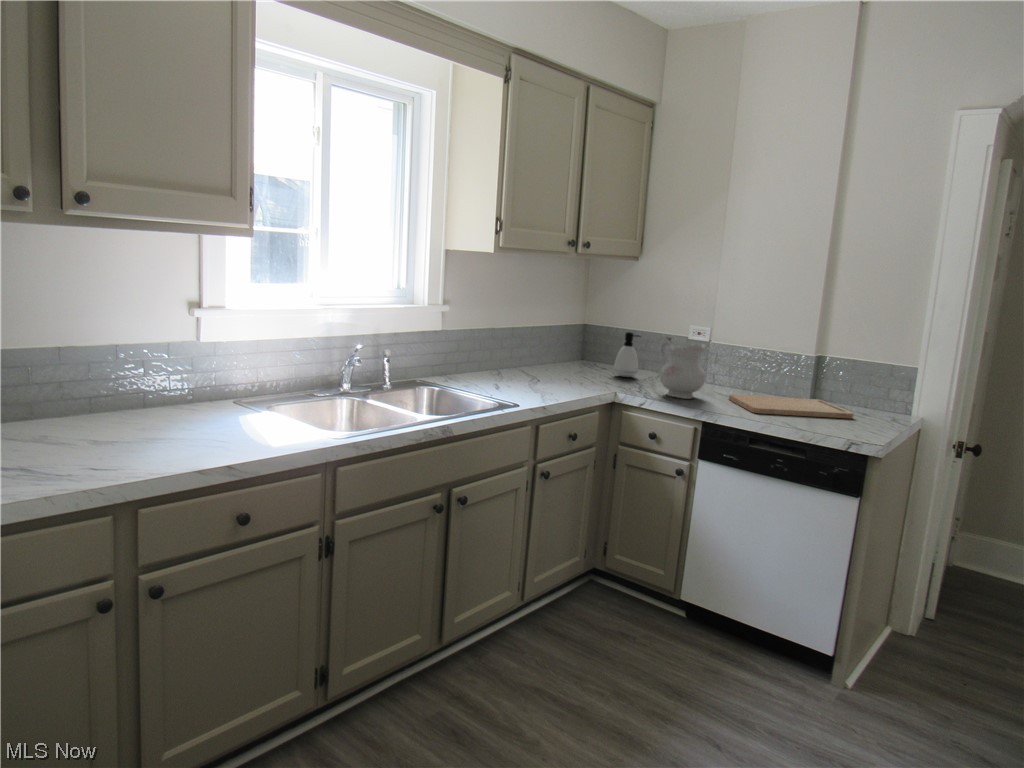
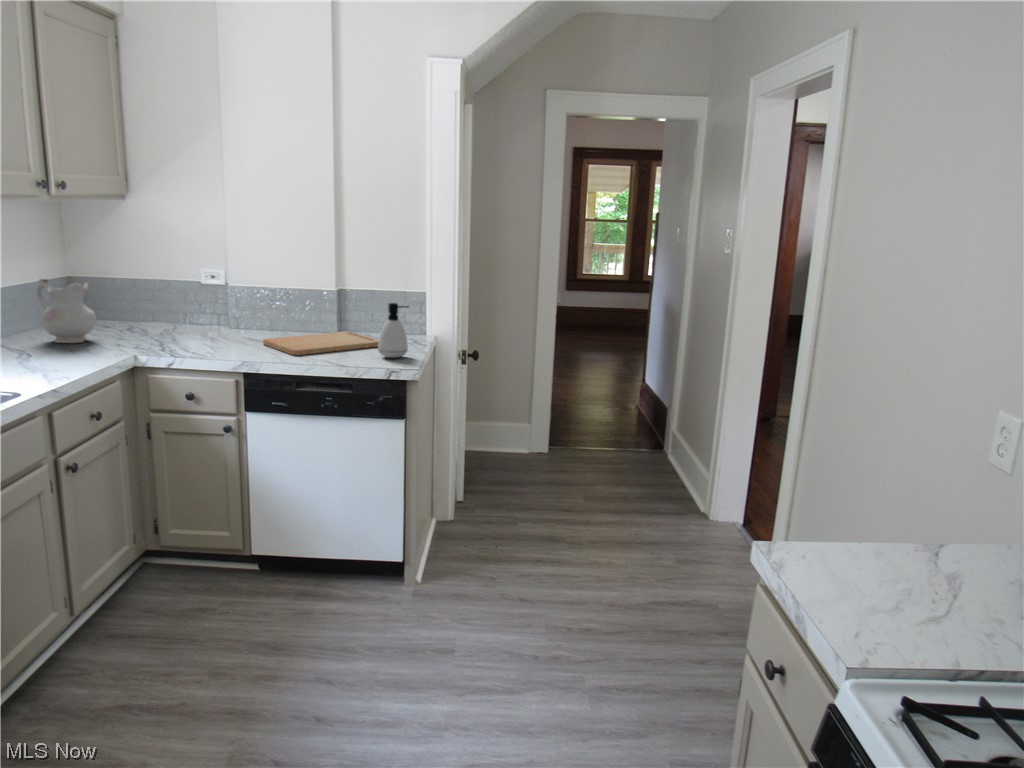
soap dispenser: present [614,332,641,377] -> present [378,303,409,358]
ceramic pitcher: present [660,337,706,399] -> present [37,279,96,343]

